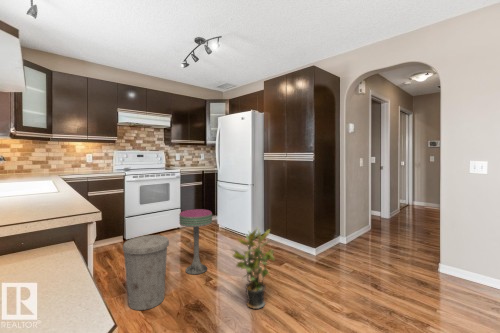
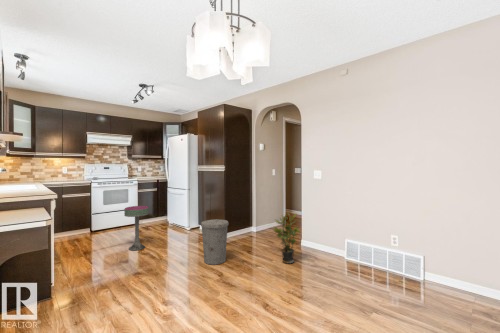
potted plant: present [233,228,275,309] -> present [274,213,300,263]
trash can: present [123,235,169,310] -> present [201,219,229,265]

